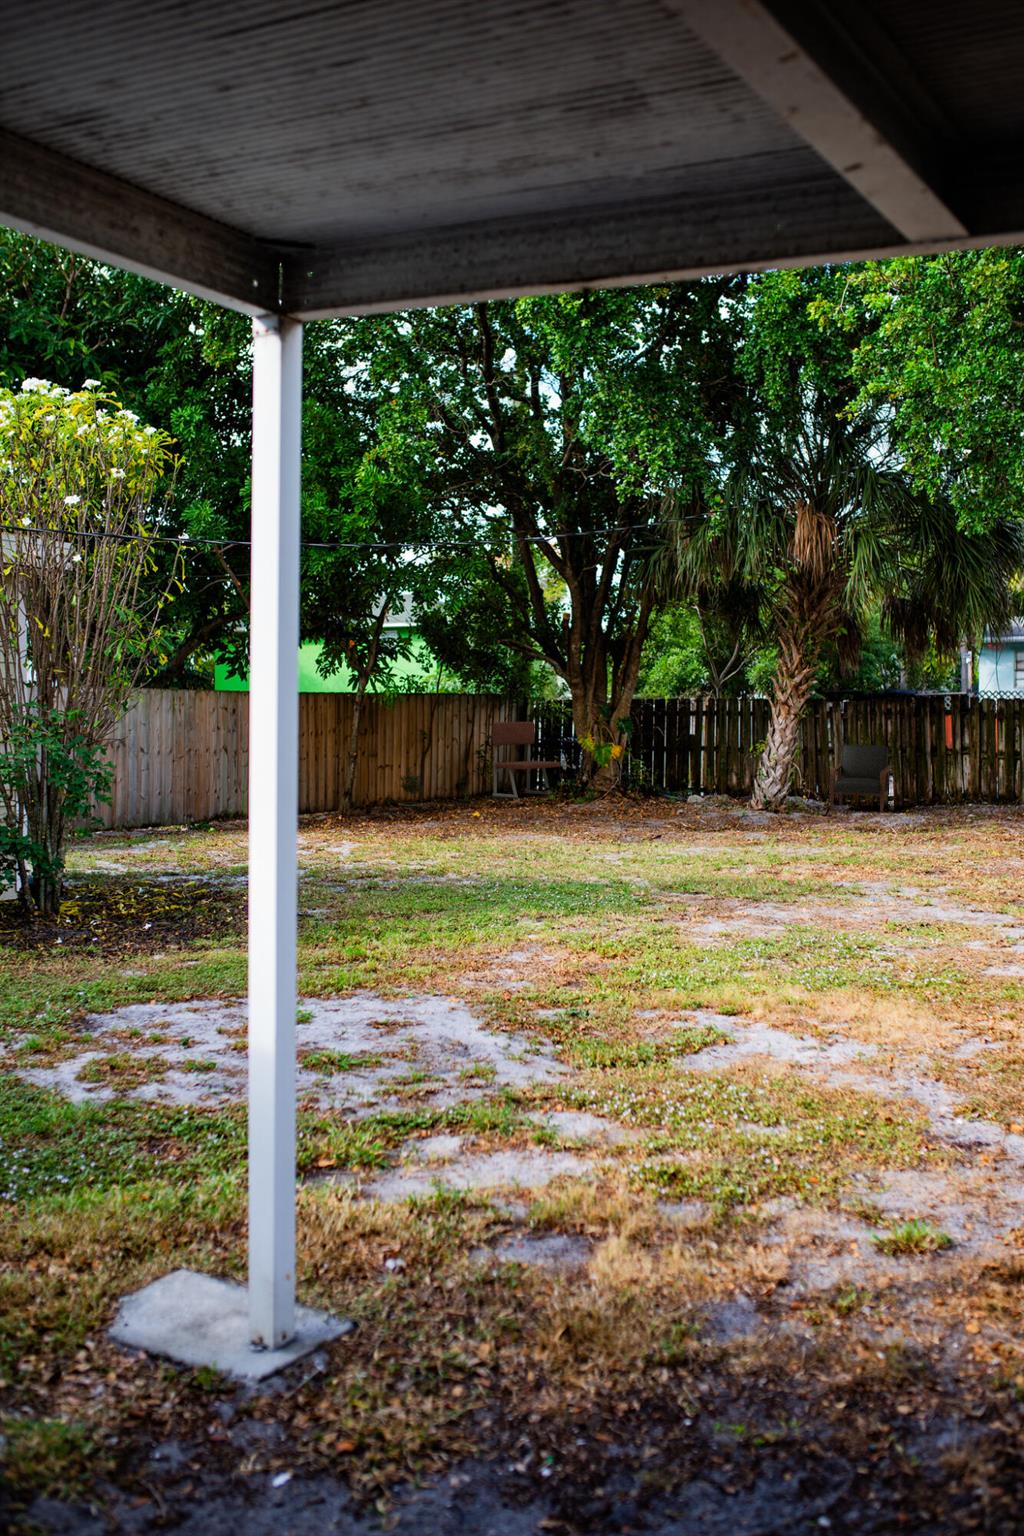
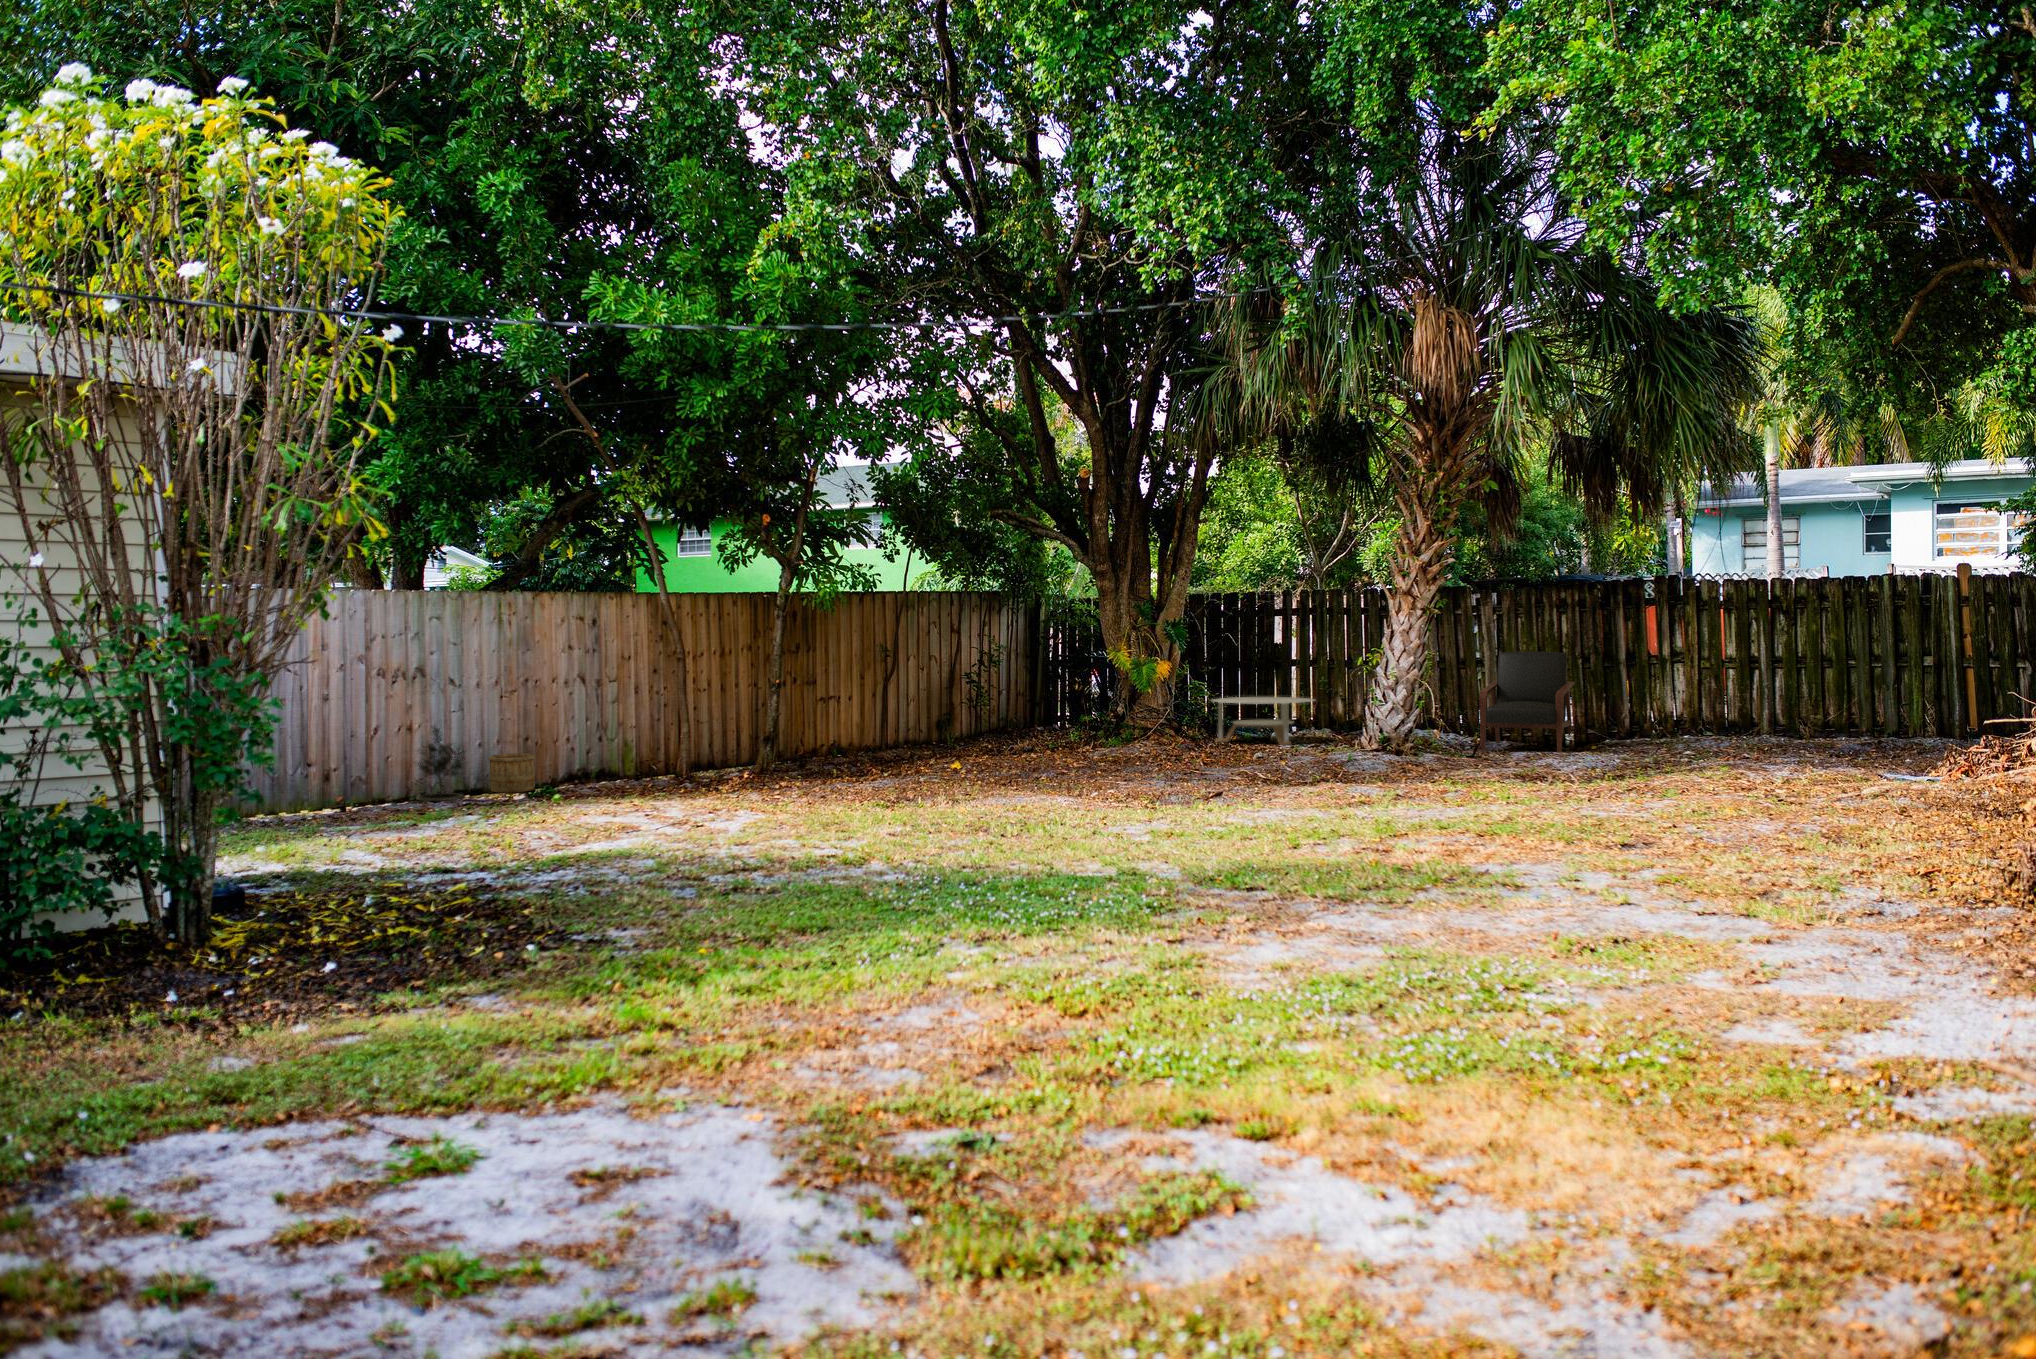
bench: present [492,722,560,798] -> none [978,629,1080,743]
potted tree: present [399,766,423,806] -> present [416,726,465,801]
round table: none [649,771,720,804] -> present [1213,697,1314,745]
wooden bucket: none [176,798,207,824] -> present [488,753,536,793]

